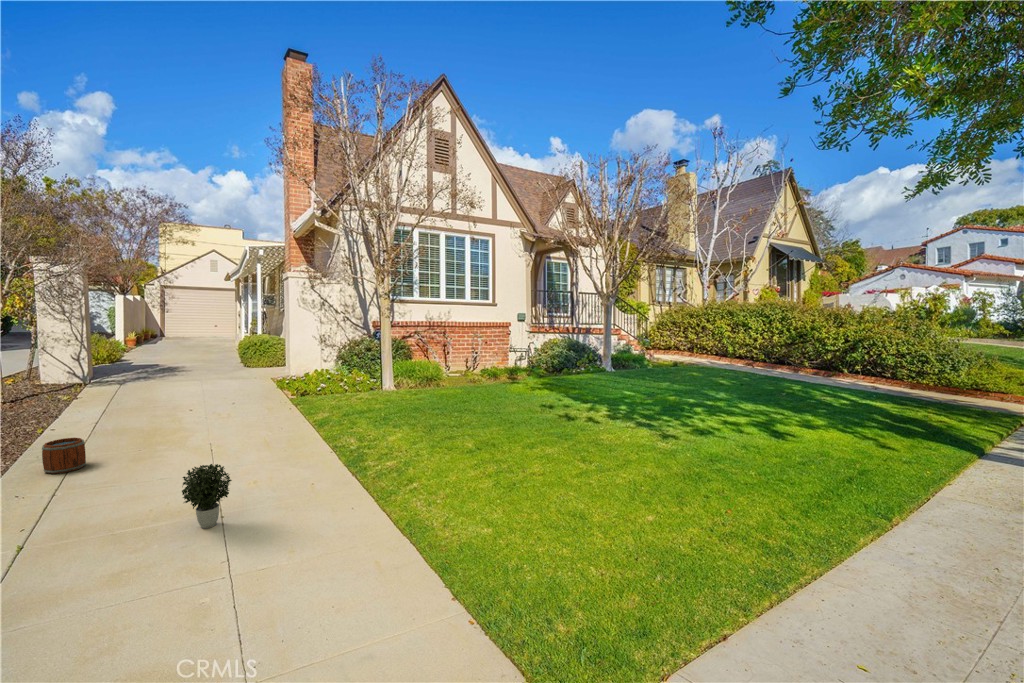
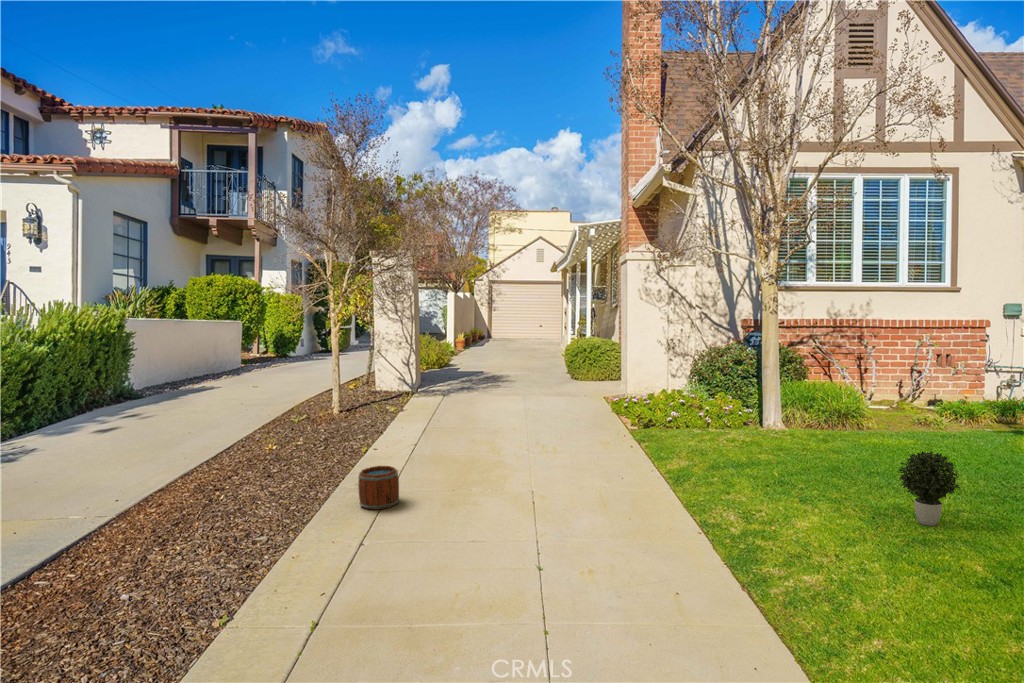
potted plant: present [182,464,232,529] -> present [899,451,960,526]

